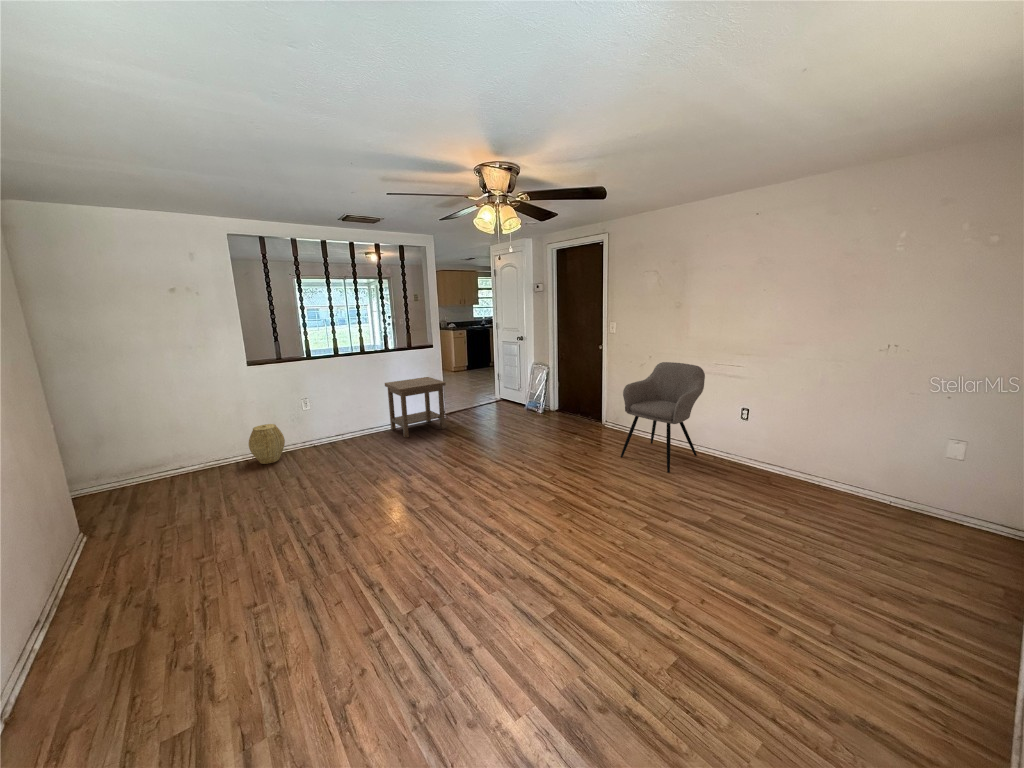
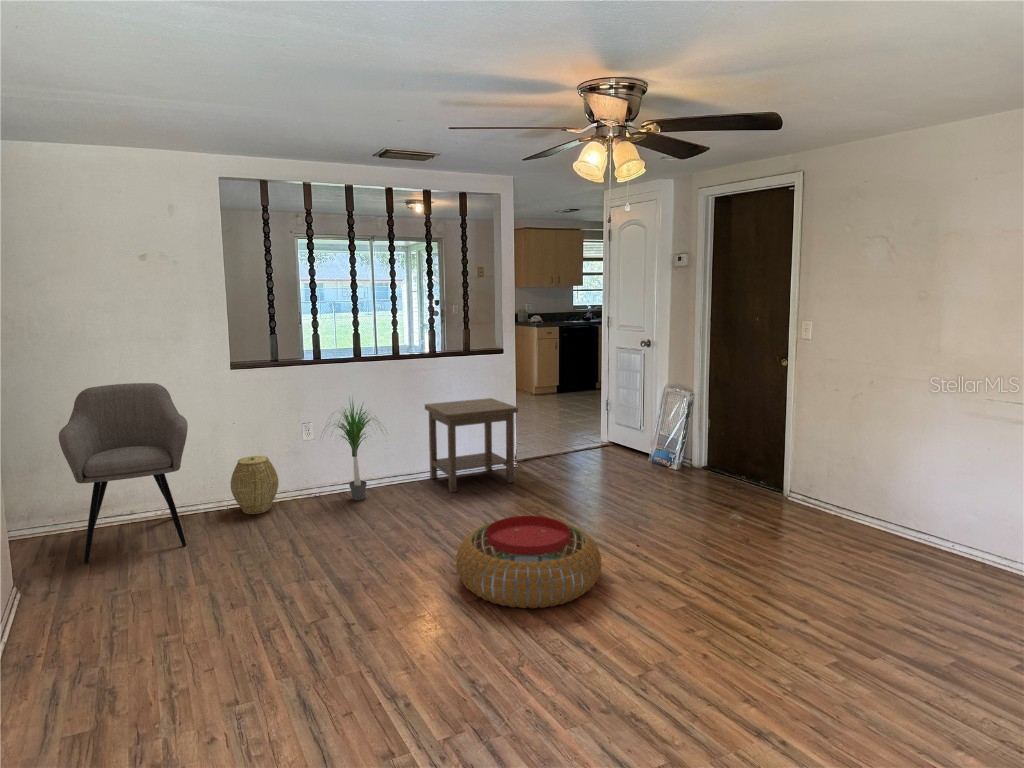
armchair: present [621,362,705,473] -> present [59,383,188,564]
potted plant: none [312,379,362,448] -> present [332,400,382,500]
pouf: none [410,452,504,512] -> present [456,516,601,608]

